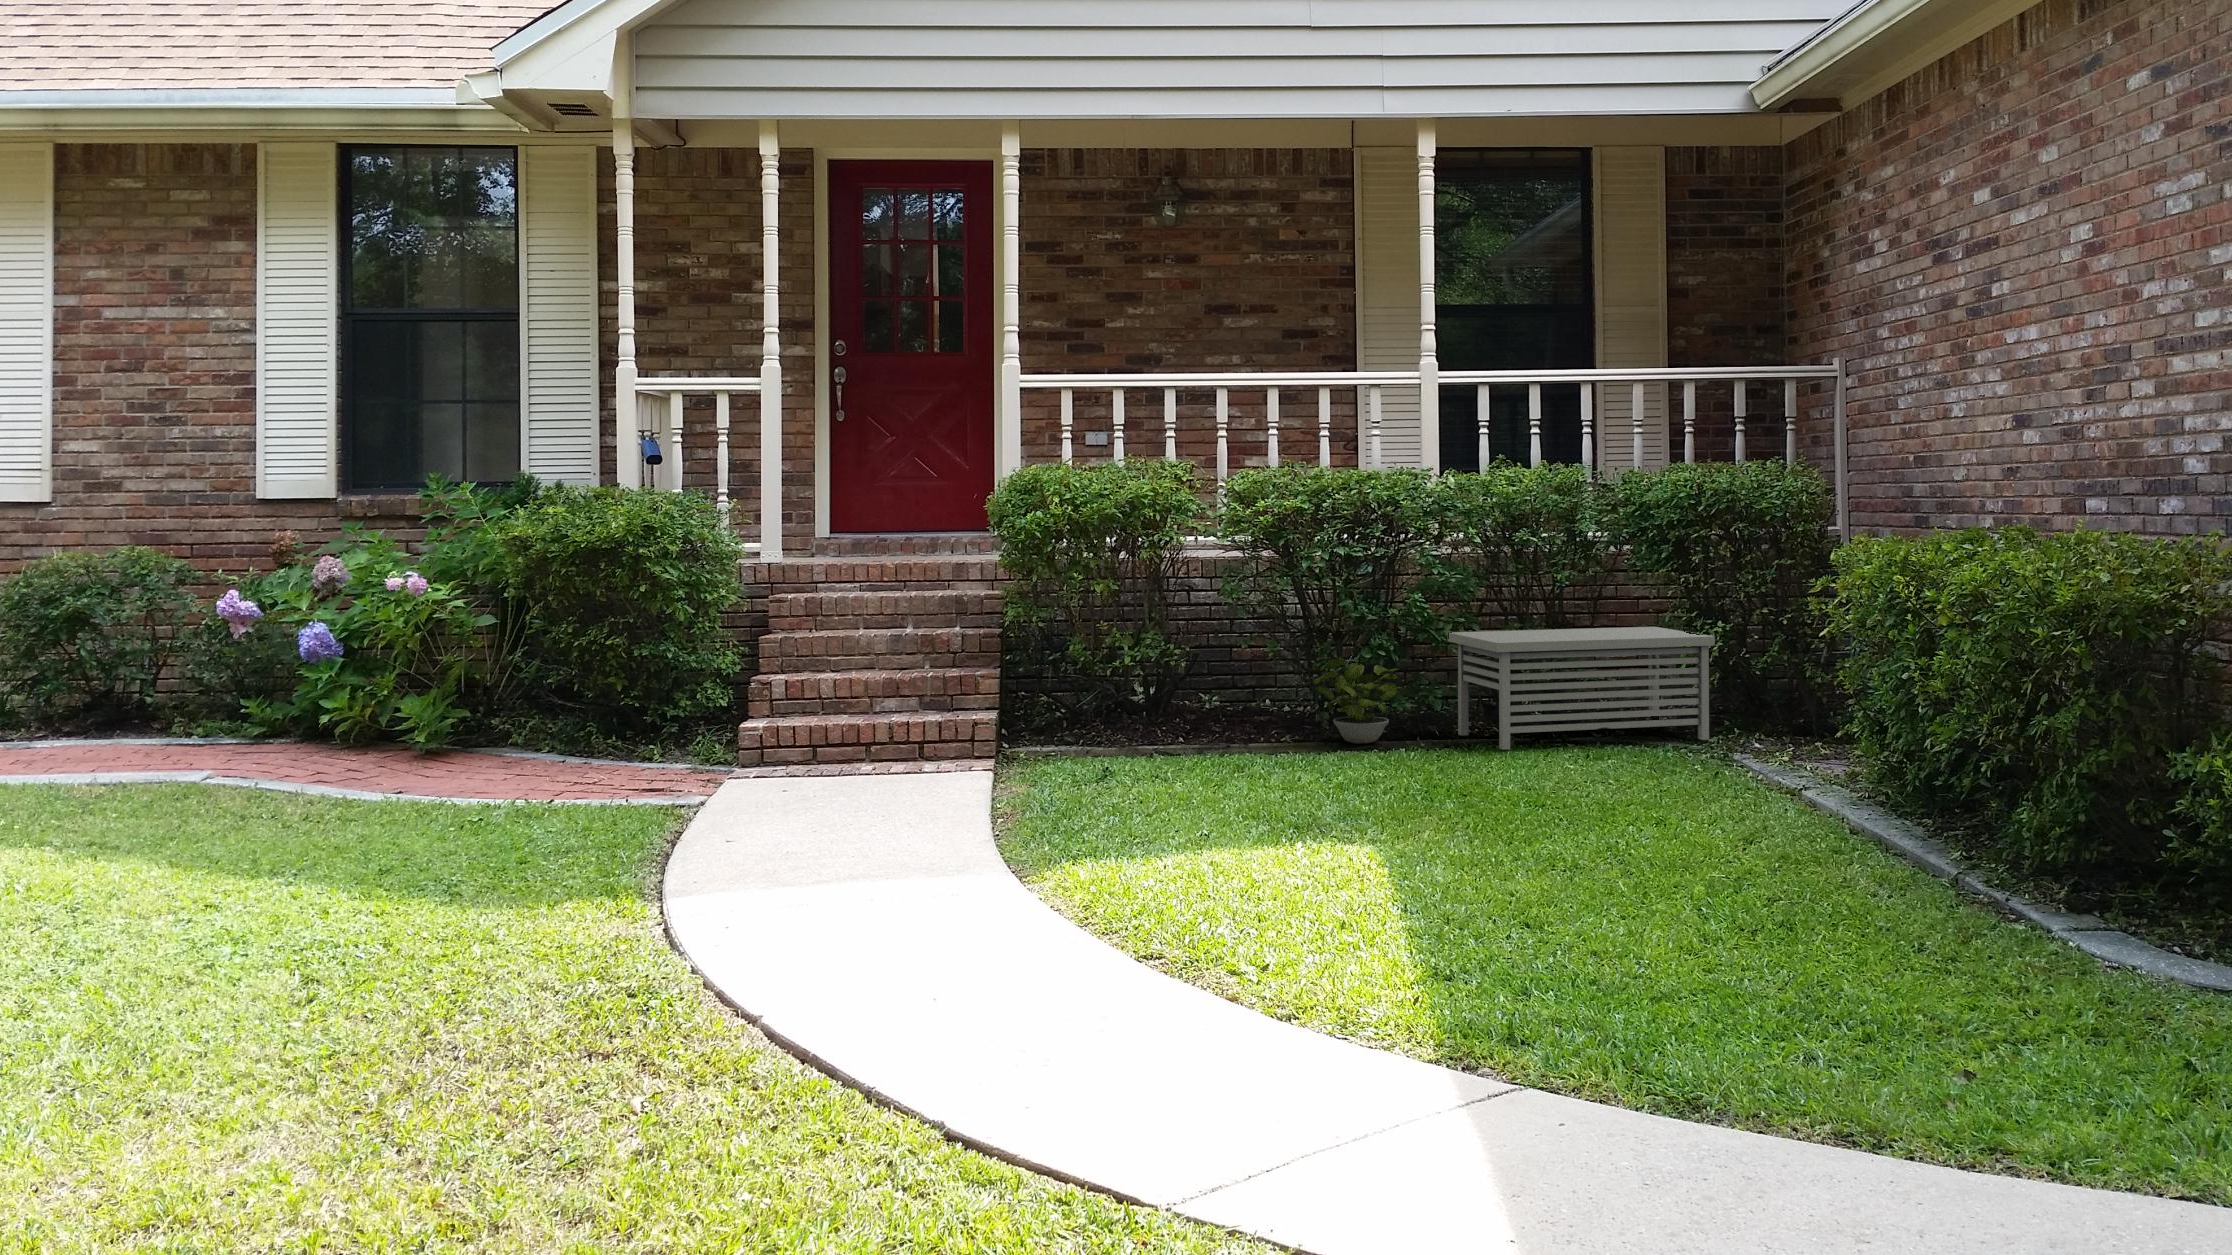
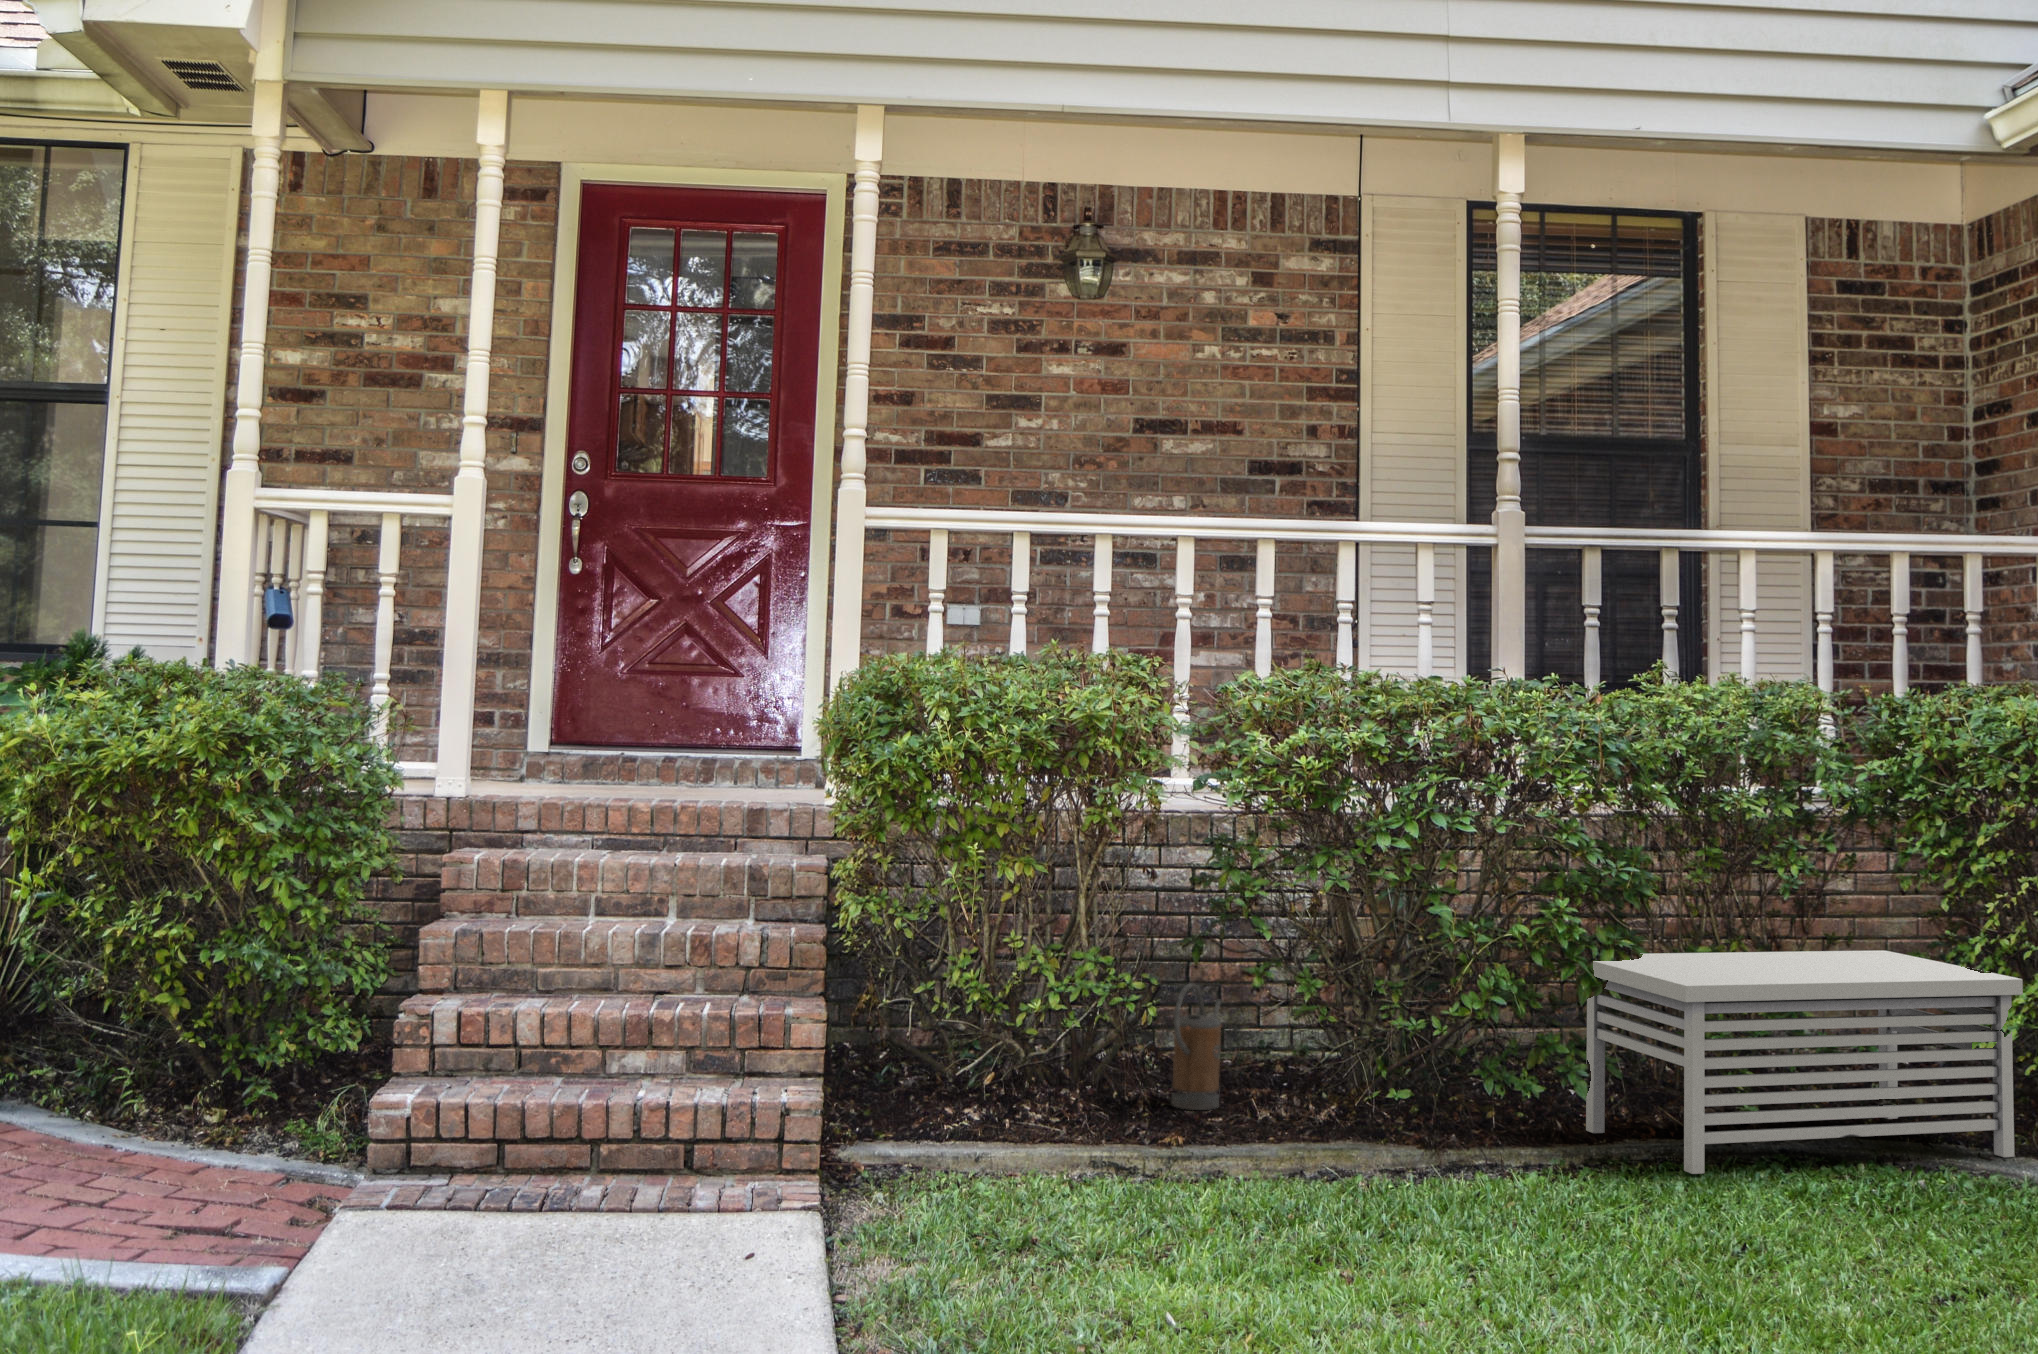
watering can: none [1211,657,1245,731] -> present [1171,983,1221,1110]
potted plant: present [1312,658,1398,744] -> none [1361,999,1499,1150]

